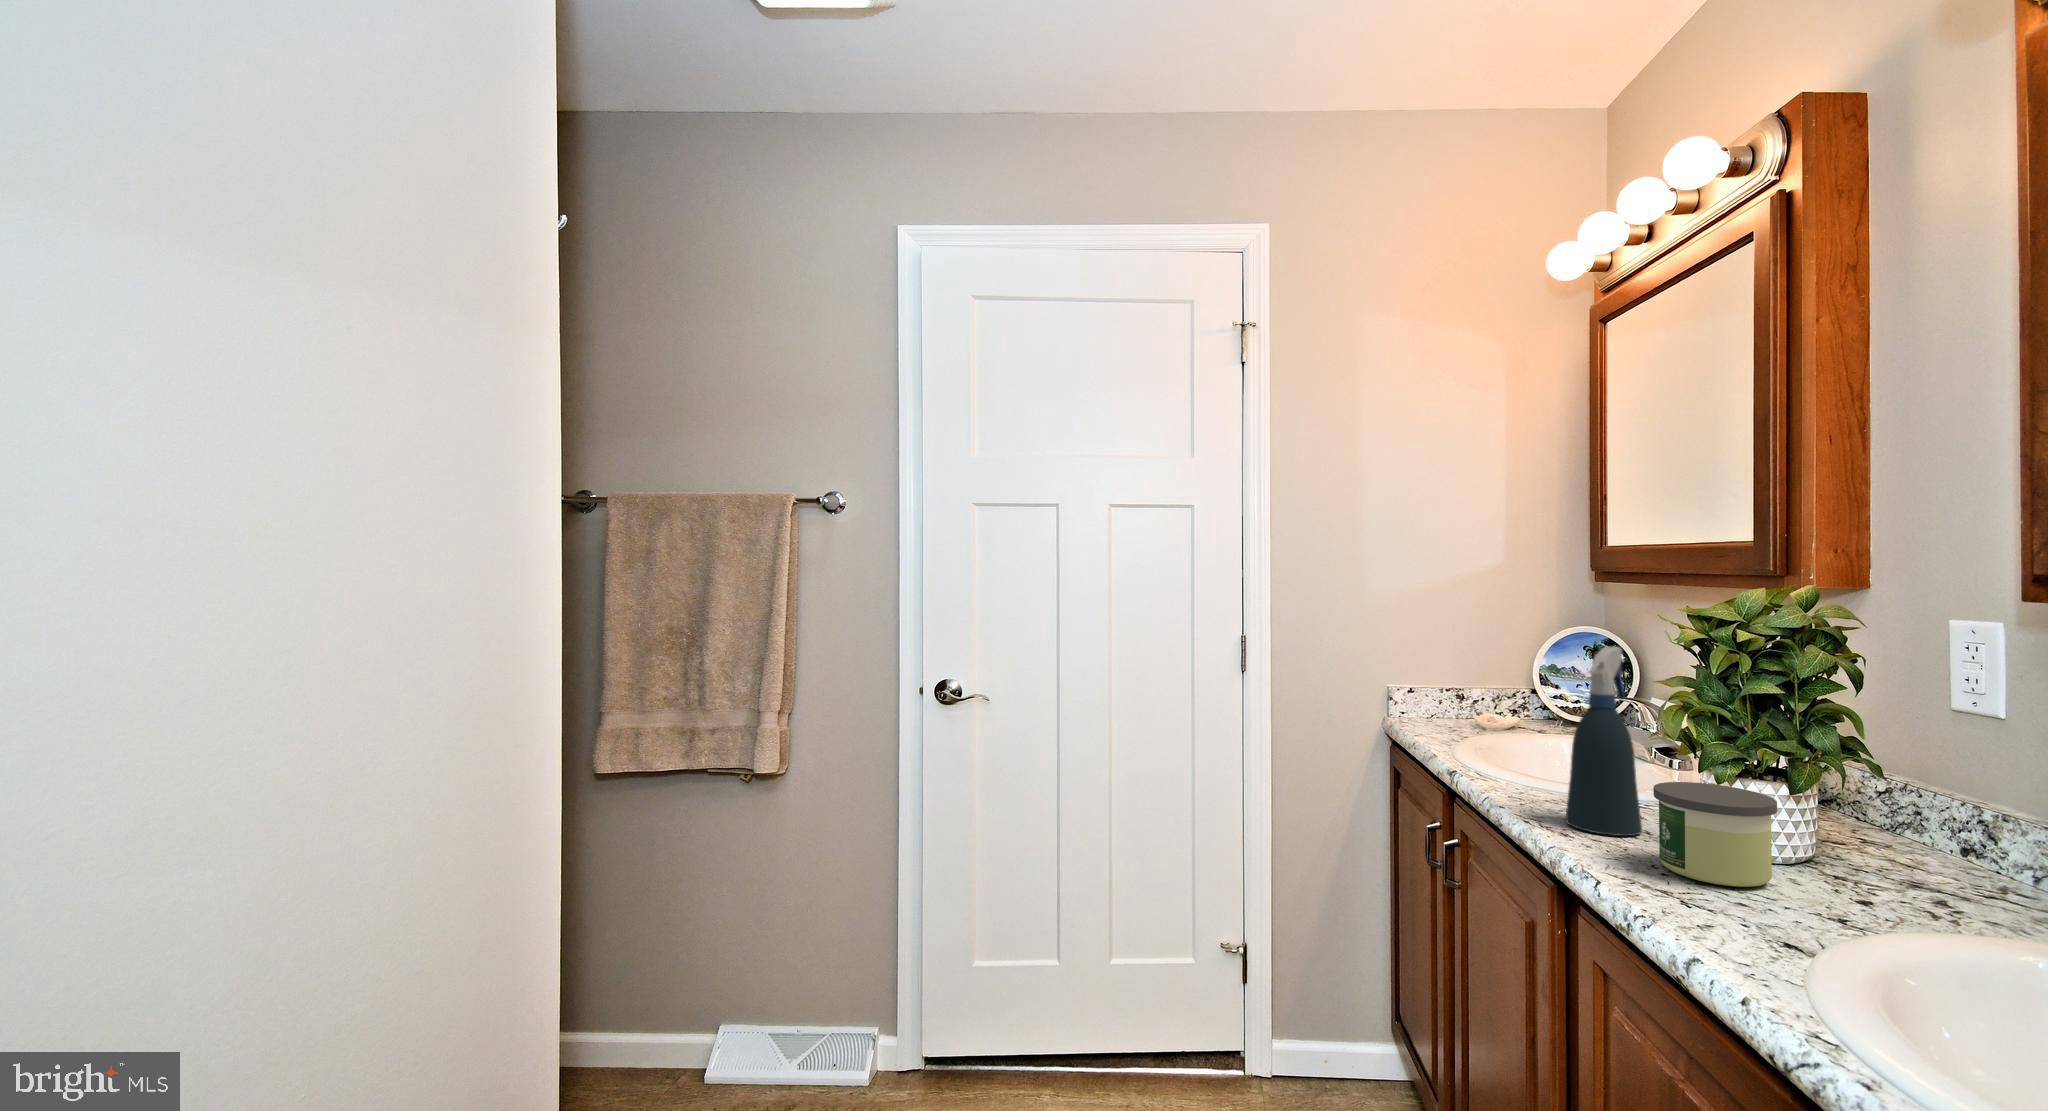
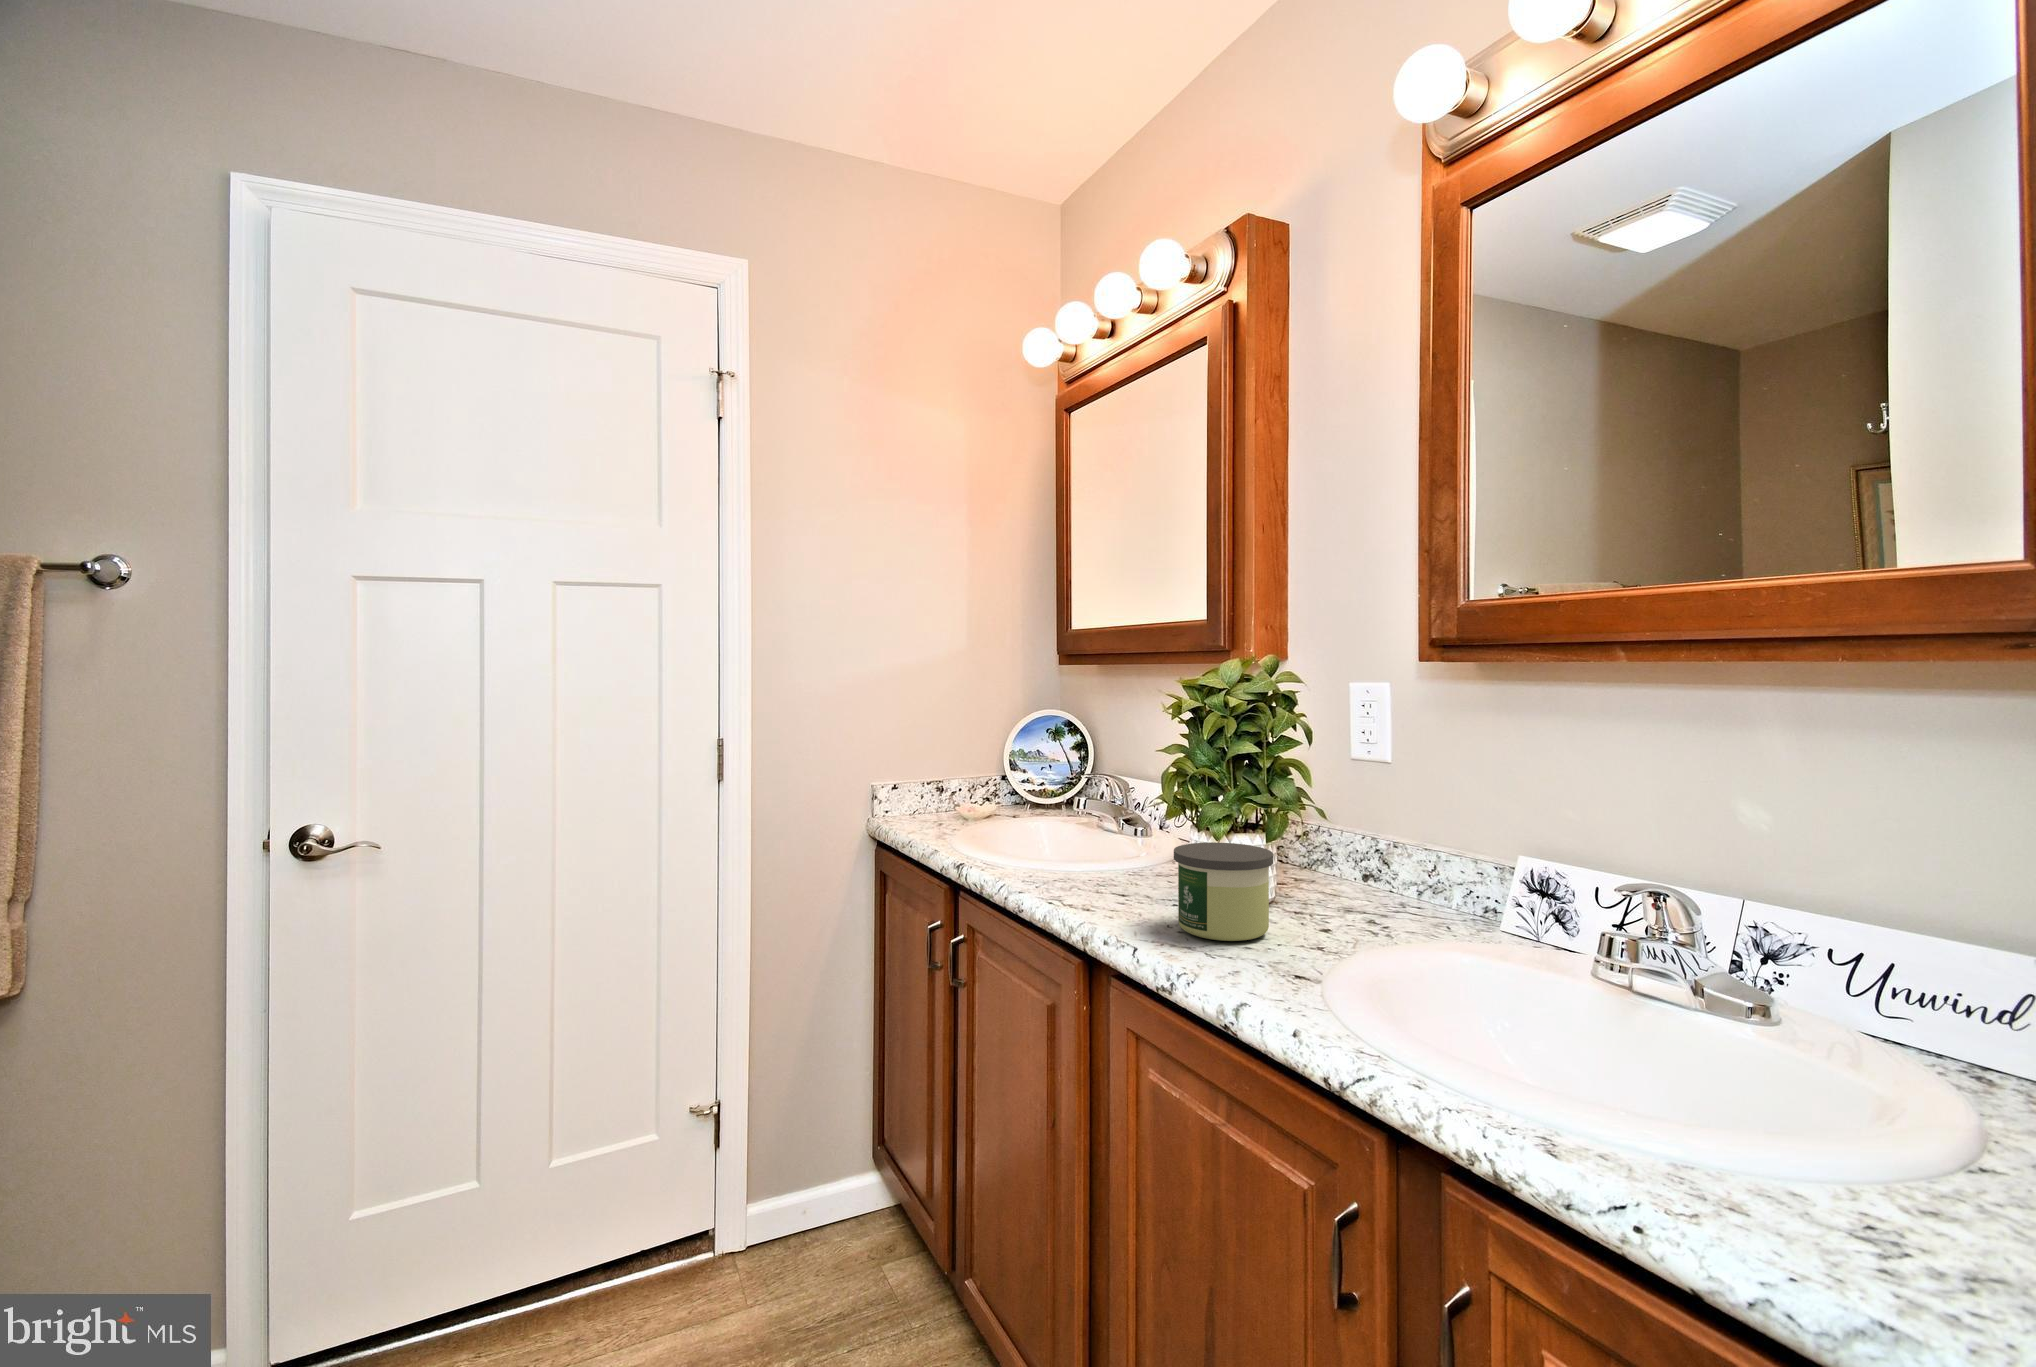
spray bottle: present [1565,646,1642,836] -> none [1080,715,1146,908]

